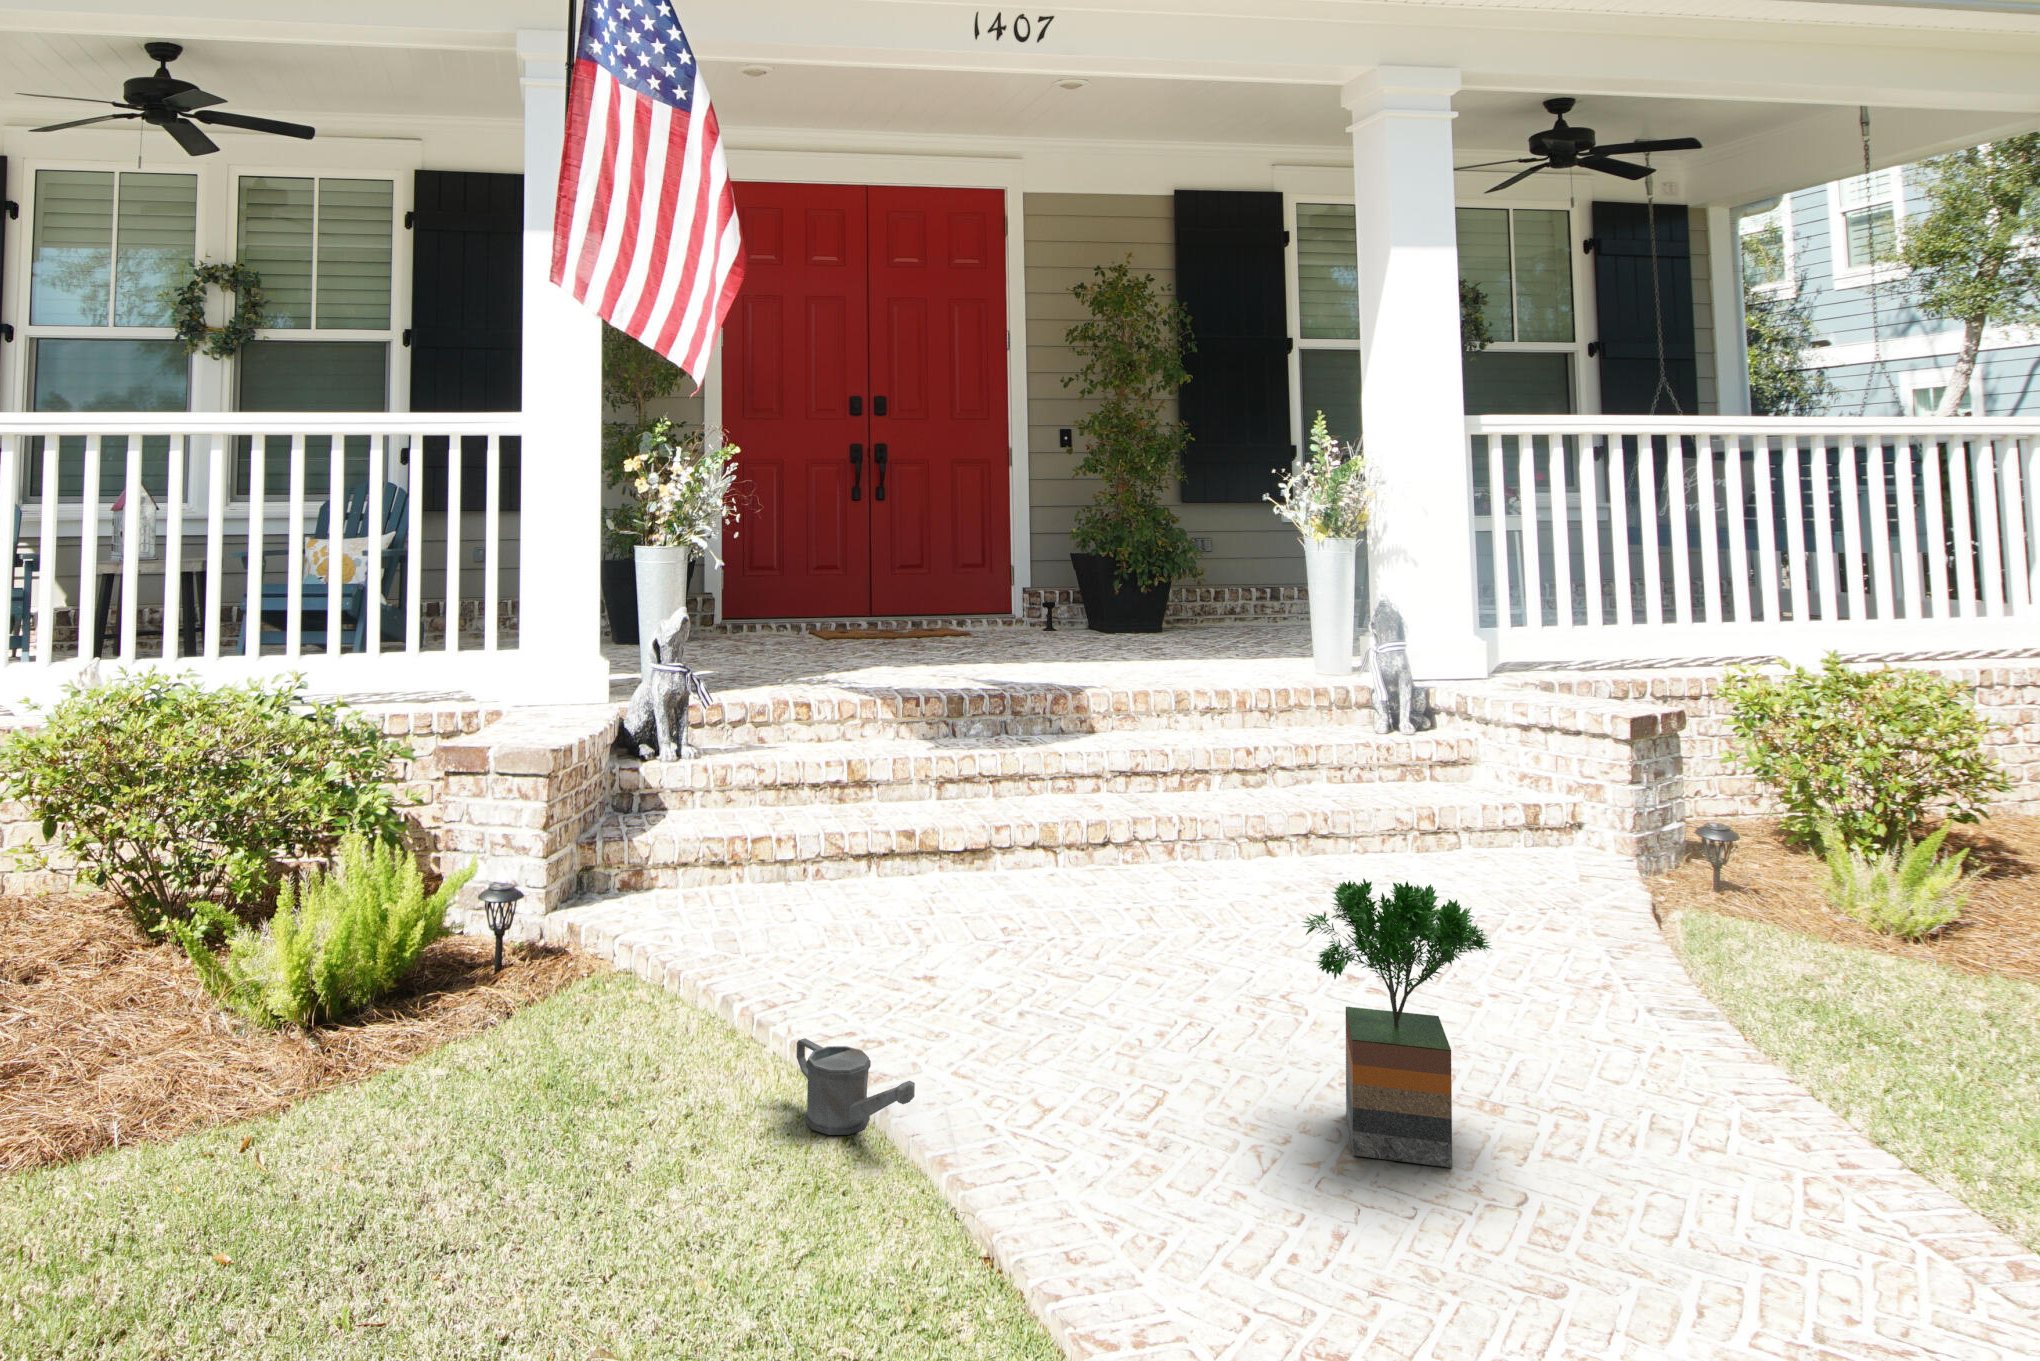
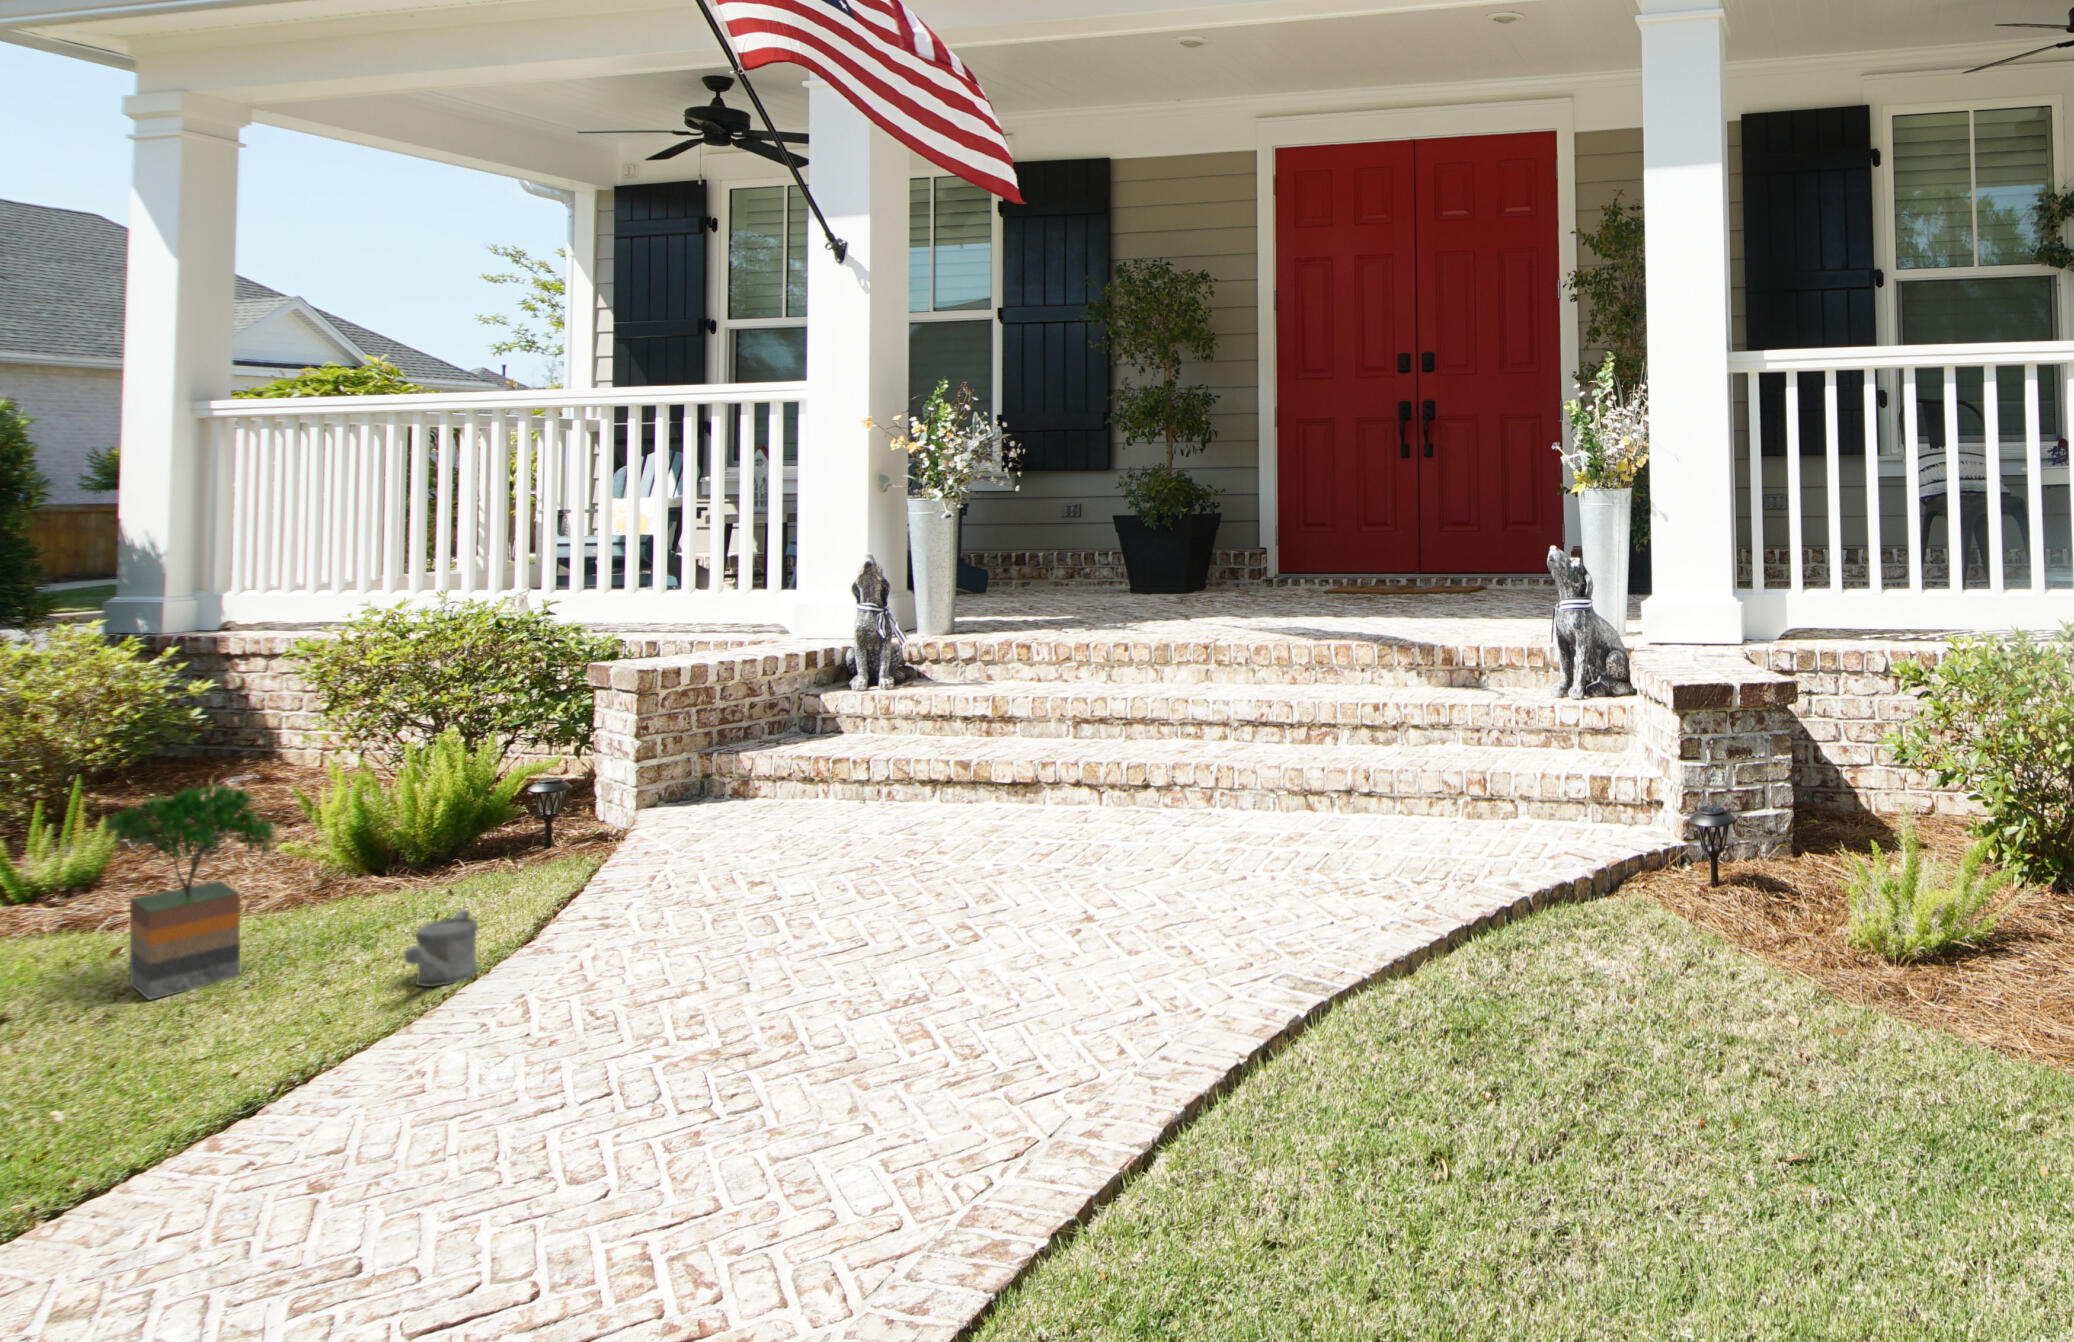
potted tree: present [1303,878,1492,1168] -> present [105,786,277,1000]

